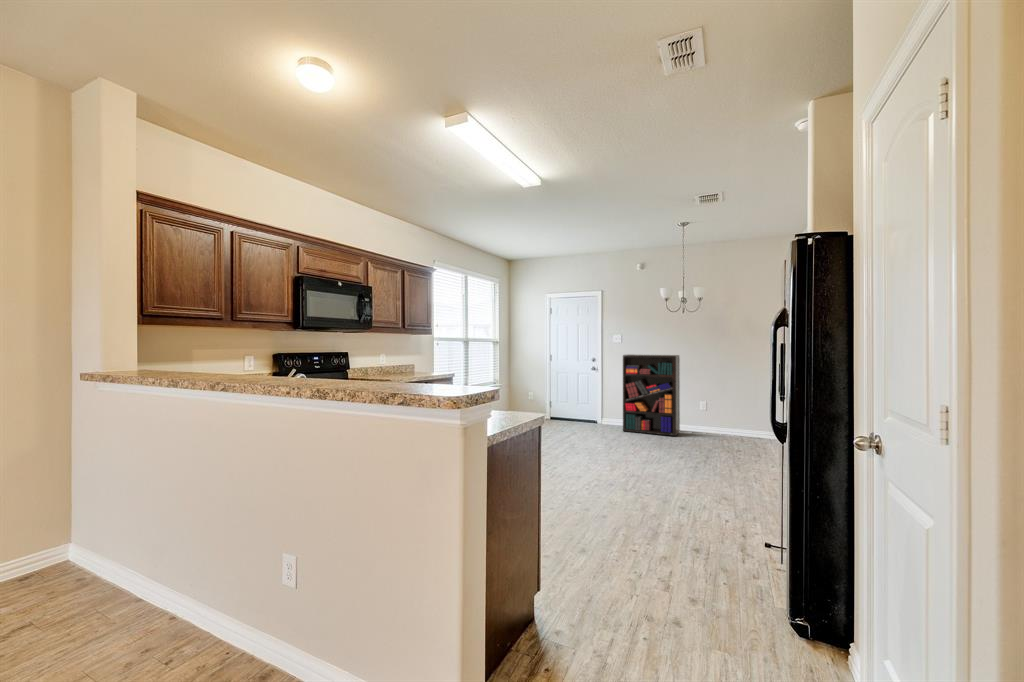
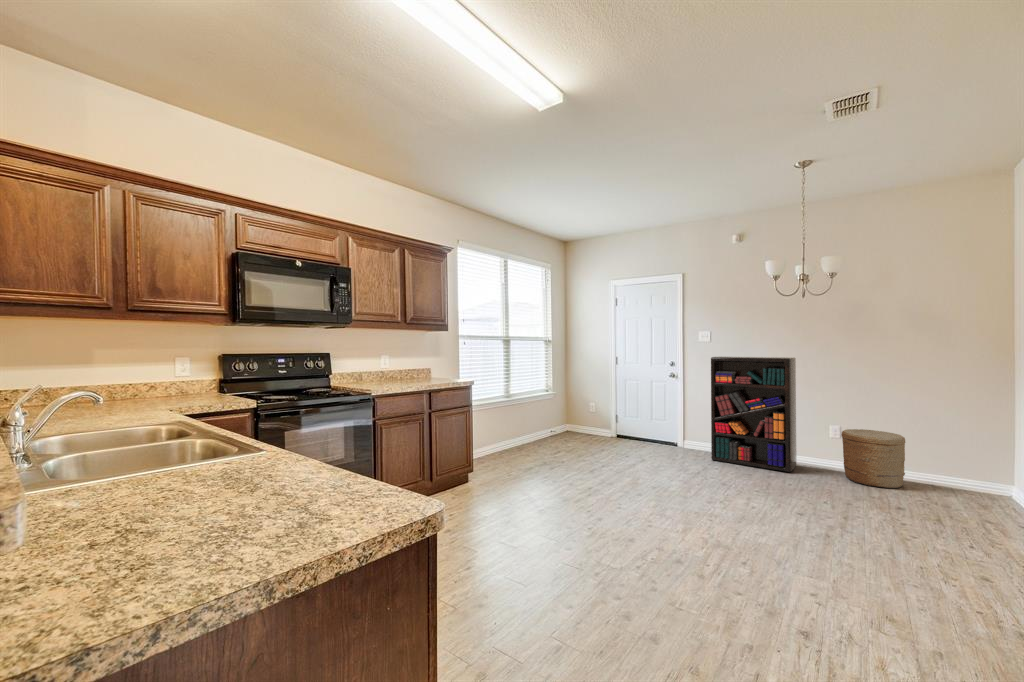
woven basket: none [708,404,745,442] -> present [841,429,905,488]

